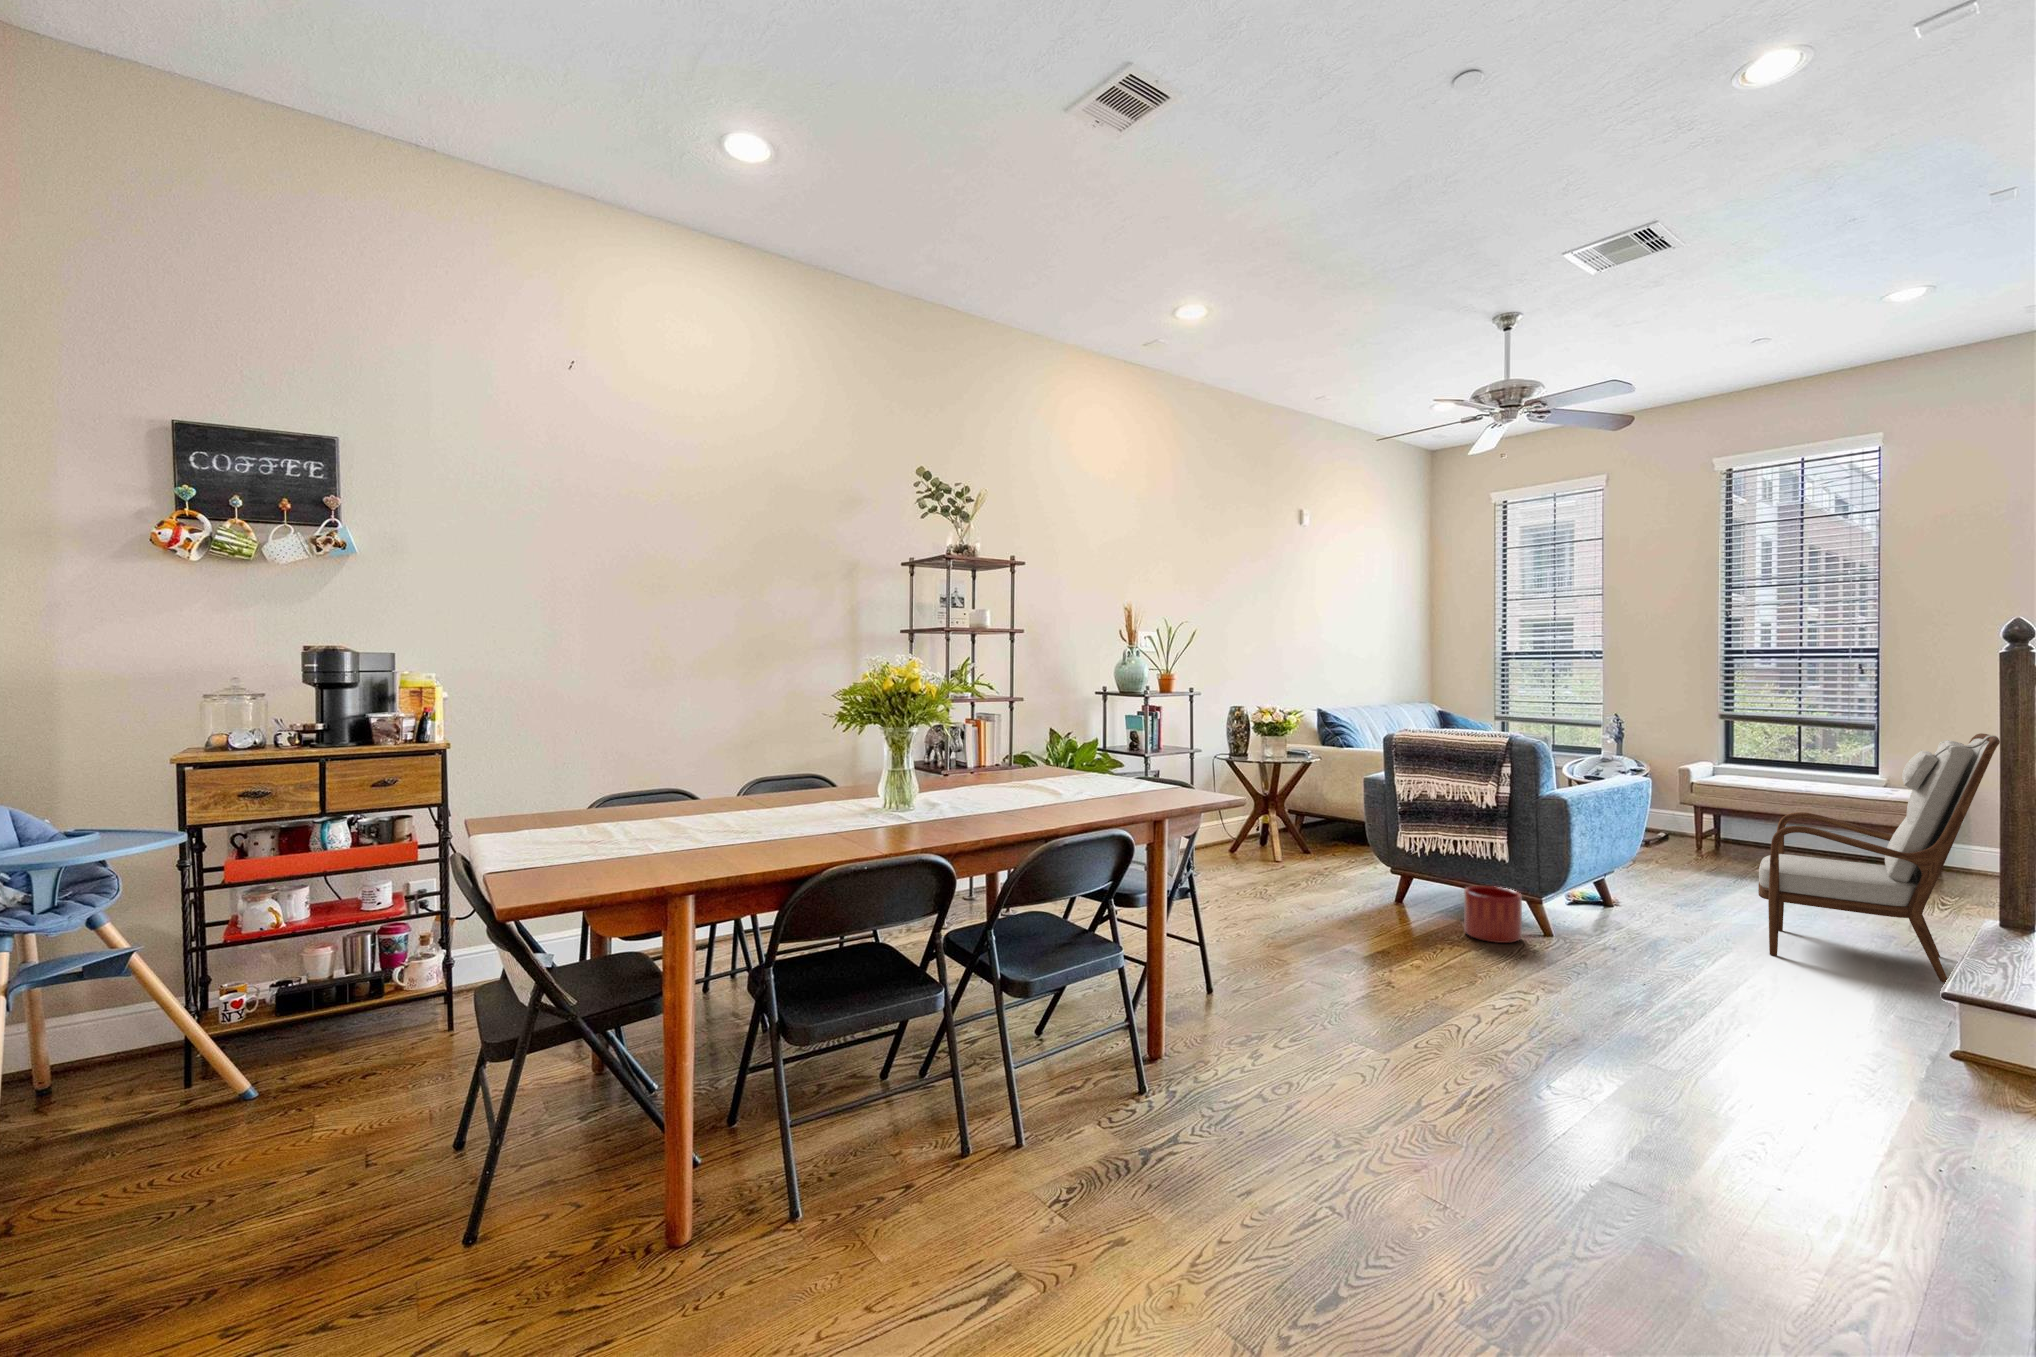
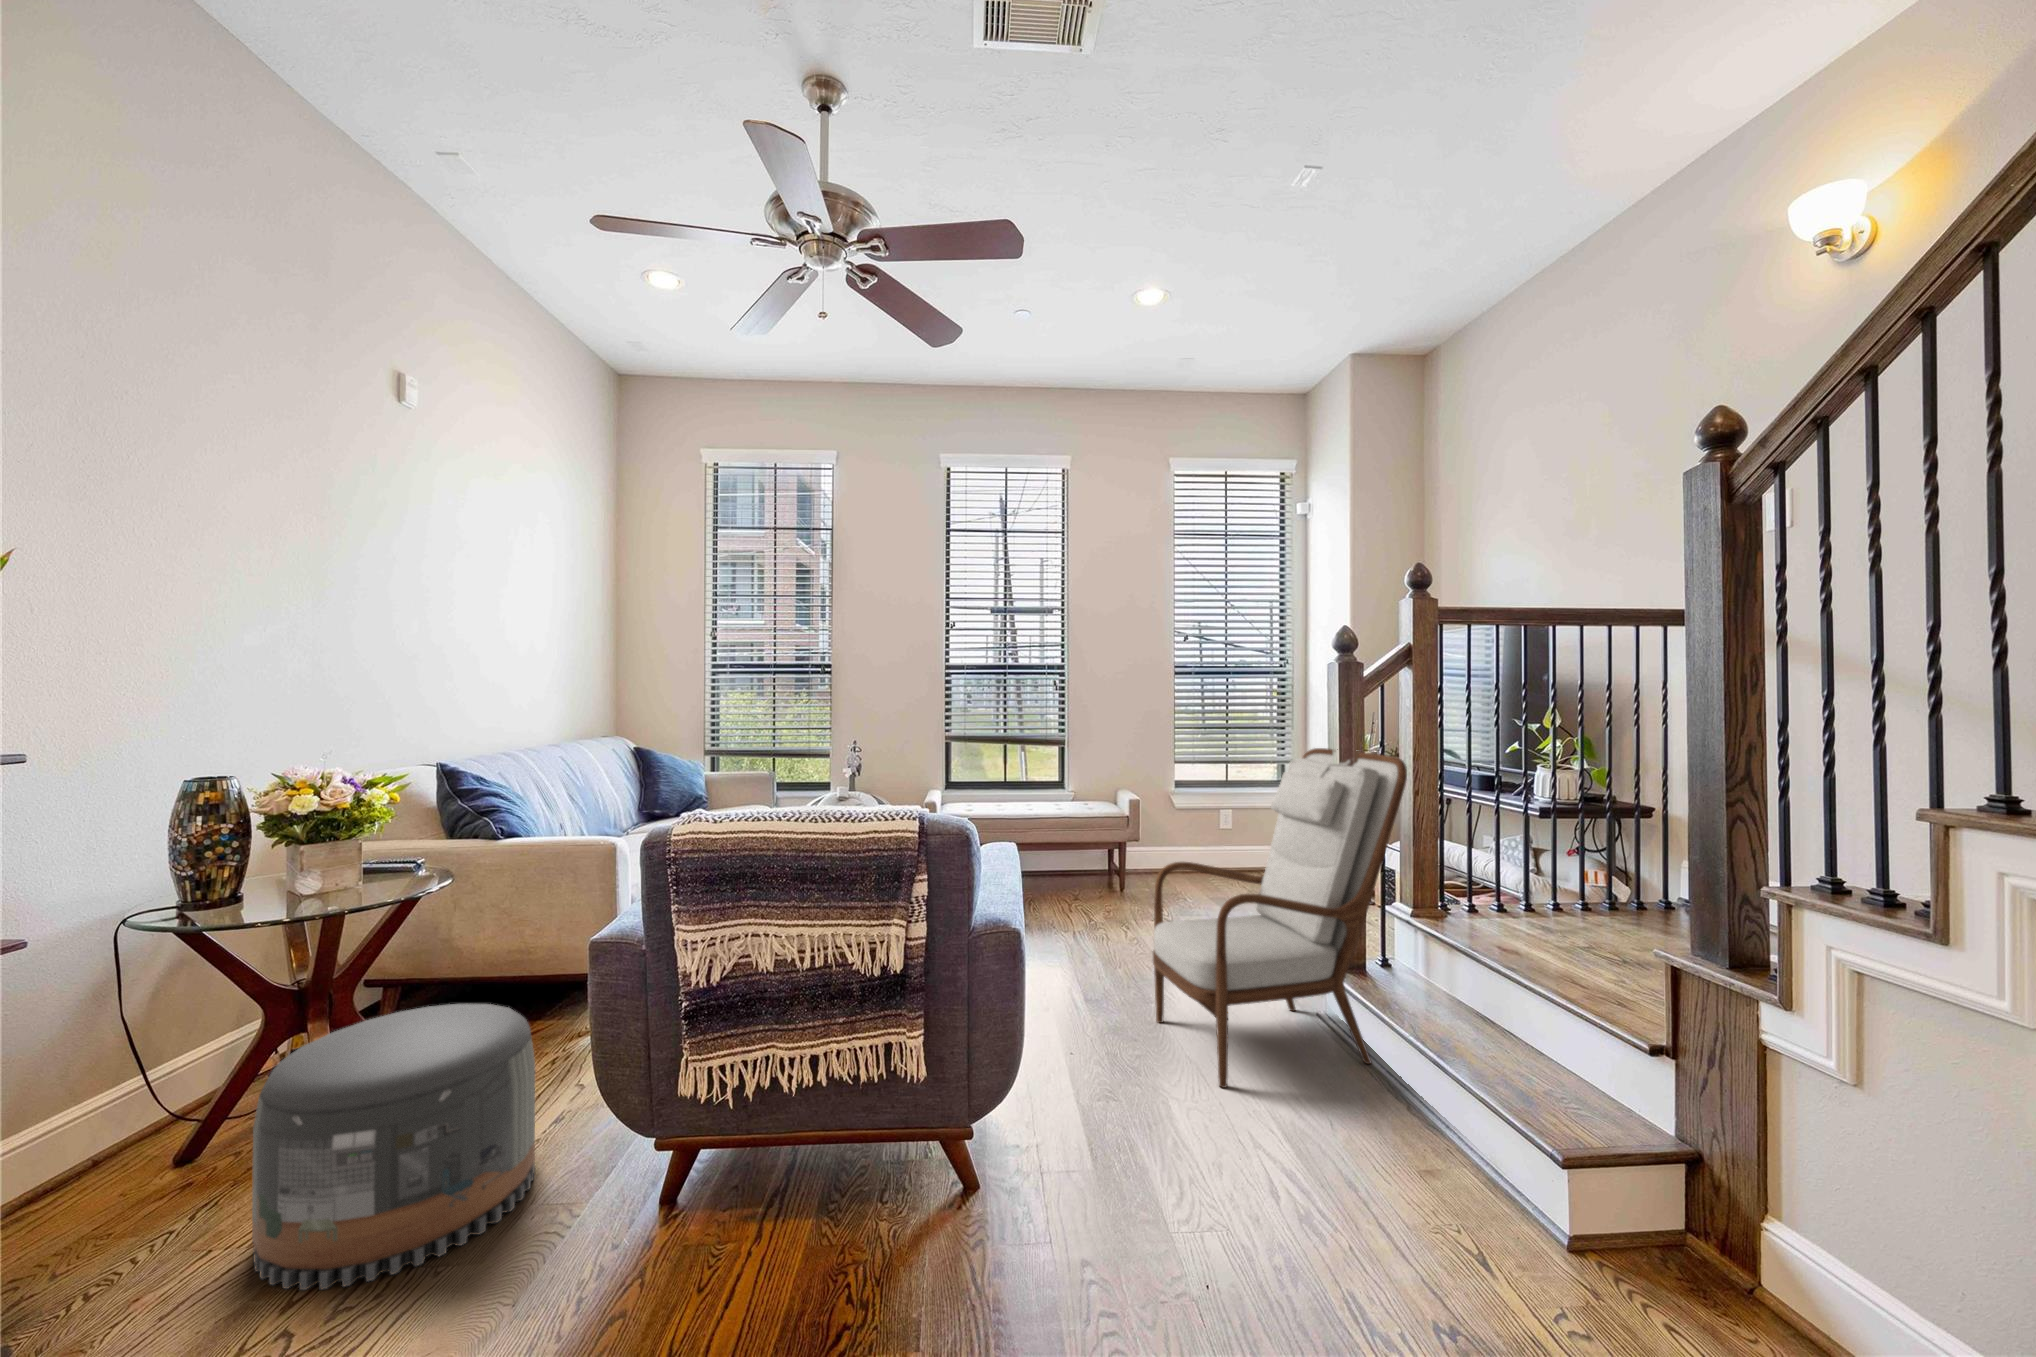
pouf: none [1258,804,1350,888] -> present [252,1004,535,1290]
planter: present [1464,886,1522,943] -> none [860,1136,975,1305]

